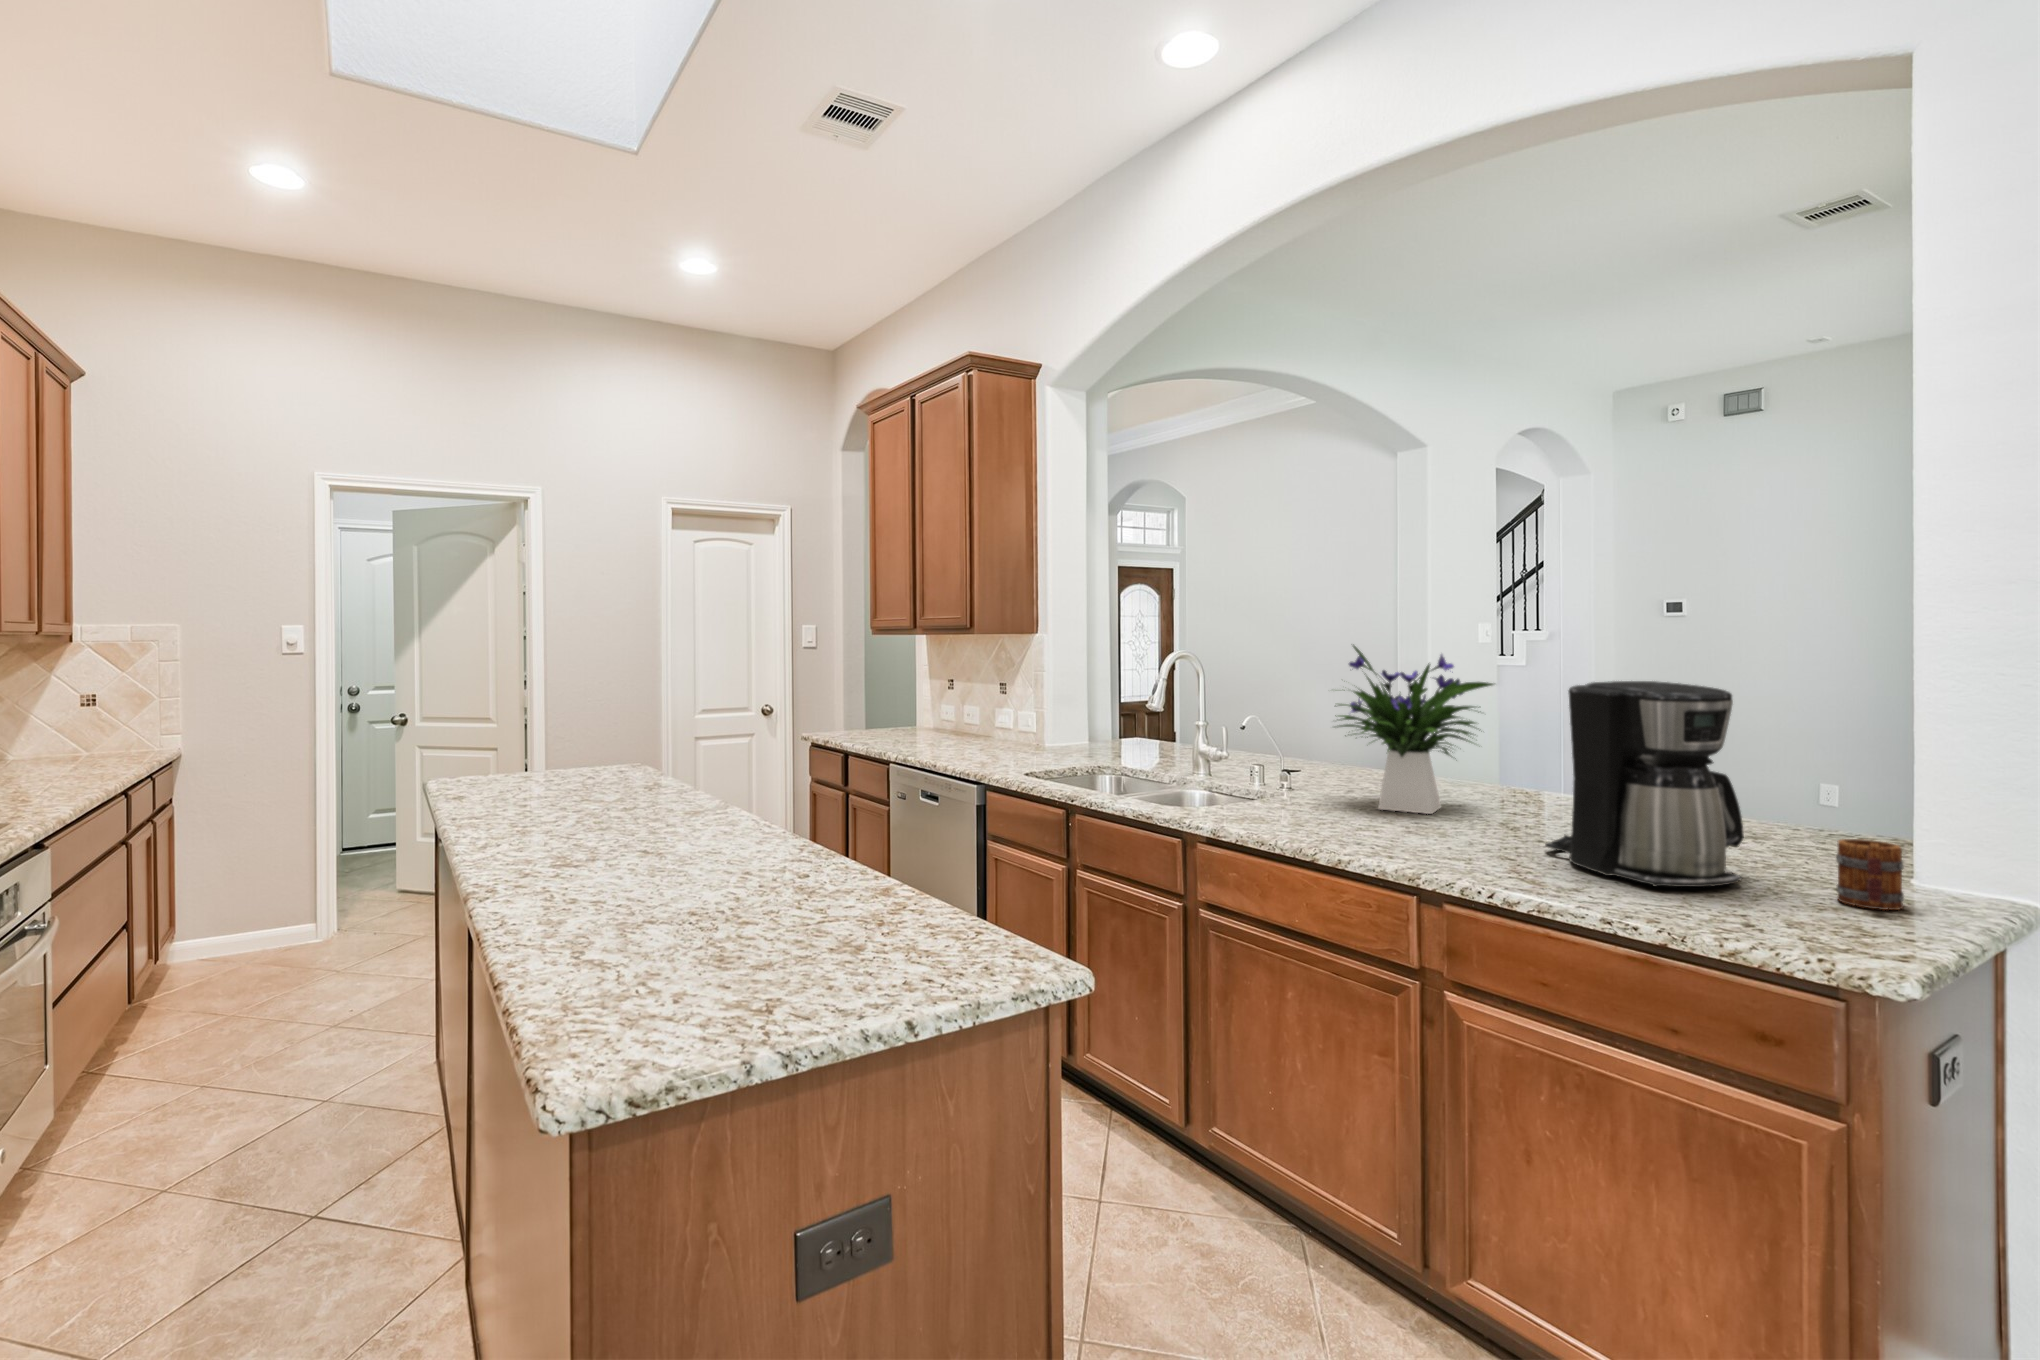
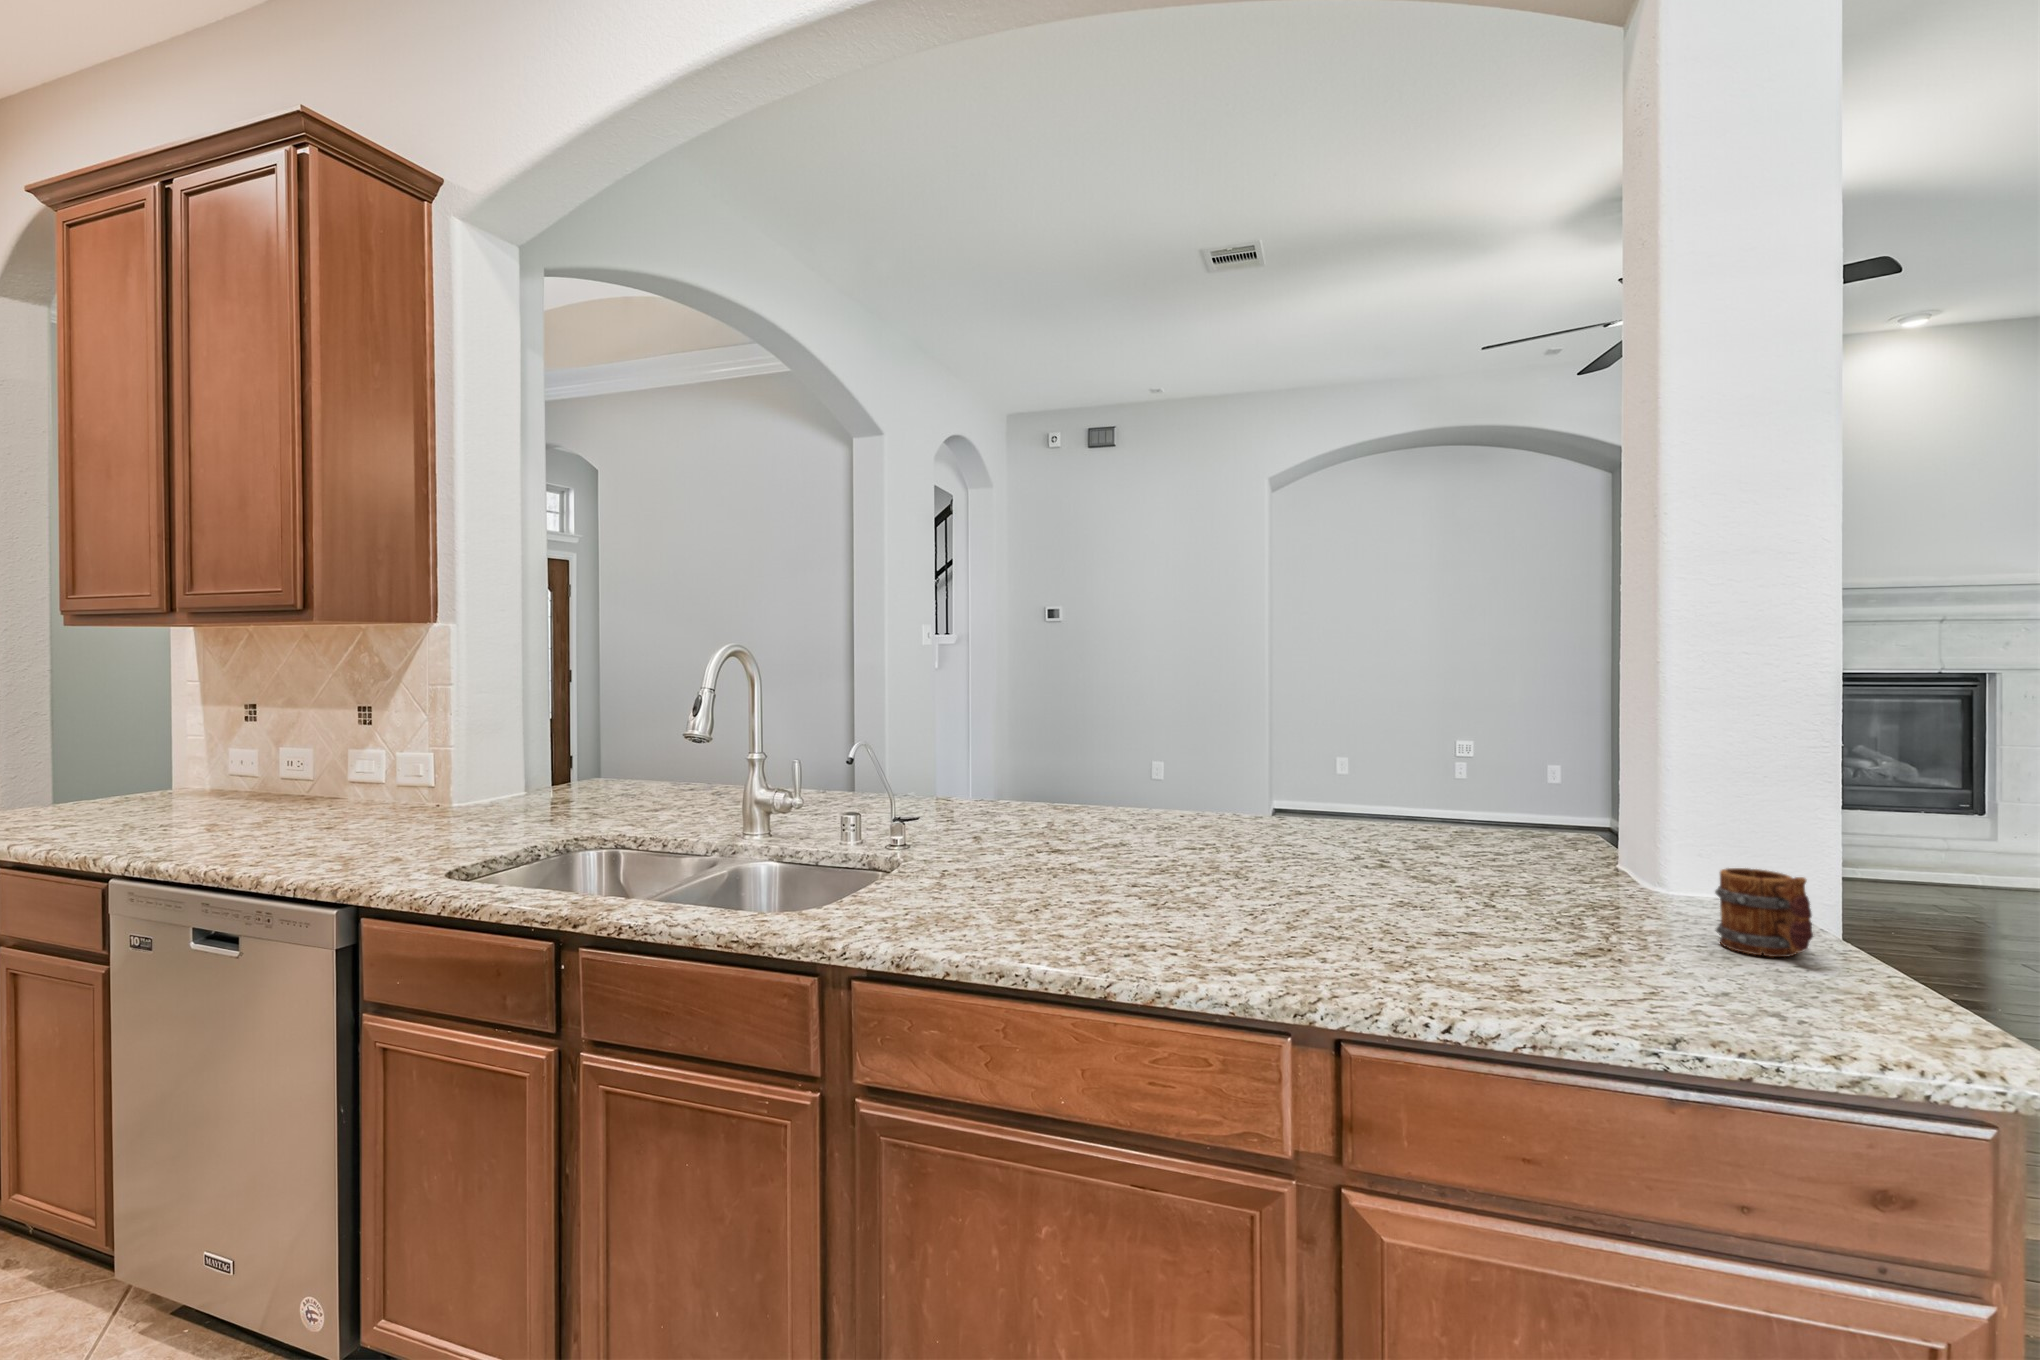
flower arrangement: present [1335,645,1493,814] -> none [975,638,1192,876]
coffee maker: present [1545,681,1744,887] -> none [1354,681,1635,968]

